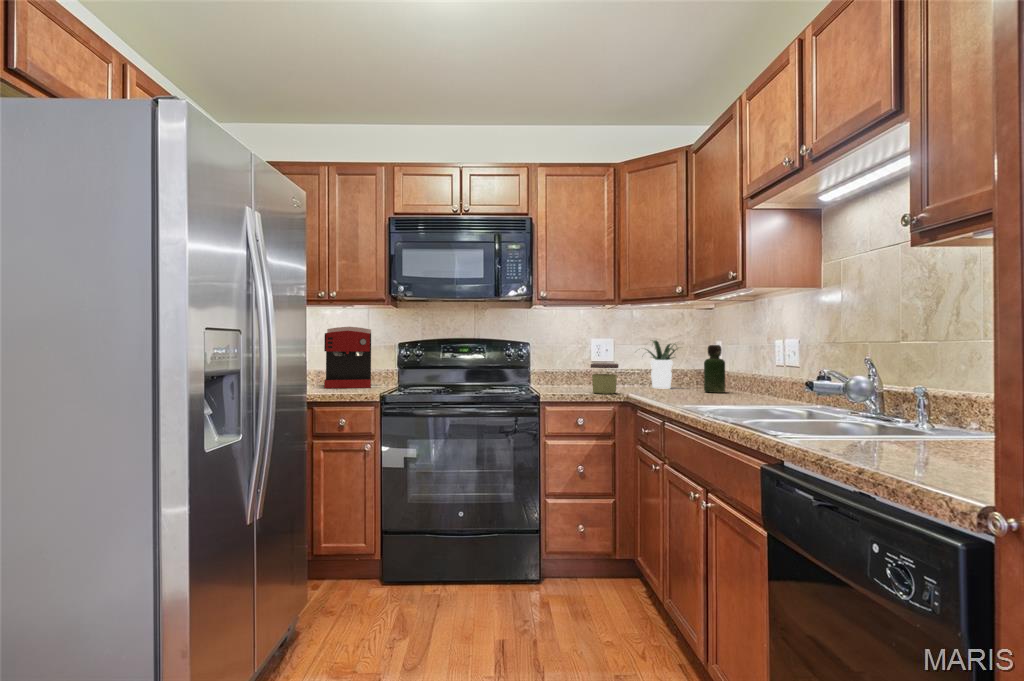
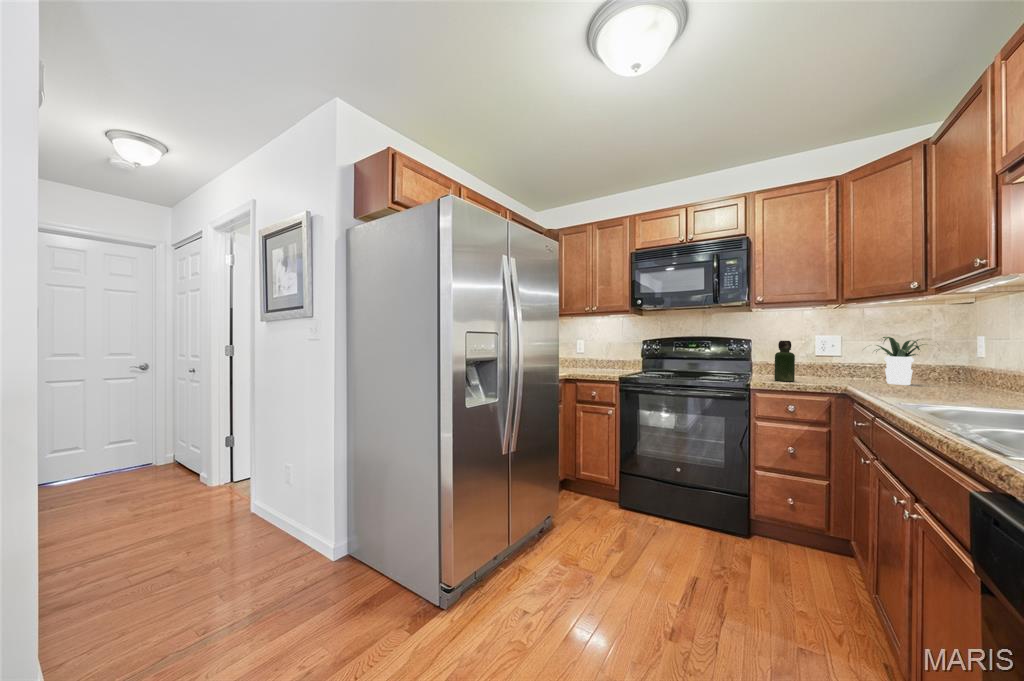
coffee maker: present [324,327,371,388] -> none [584,327,617,370]
bottle: present [704,345,725,393] -> present [774,341,795,382]
jar: present [591,363,618,394] -> none [804,358,836,386]

